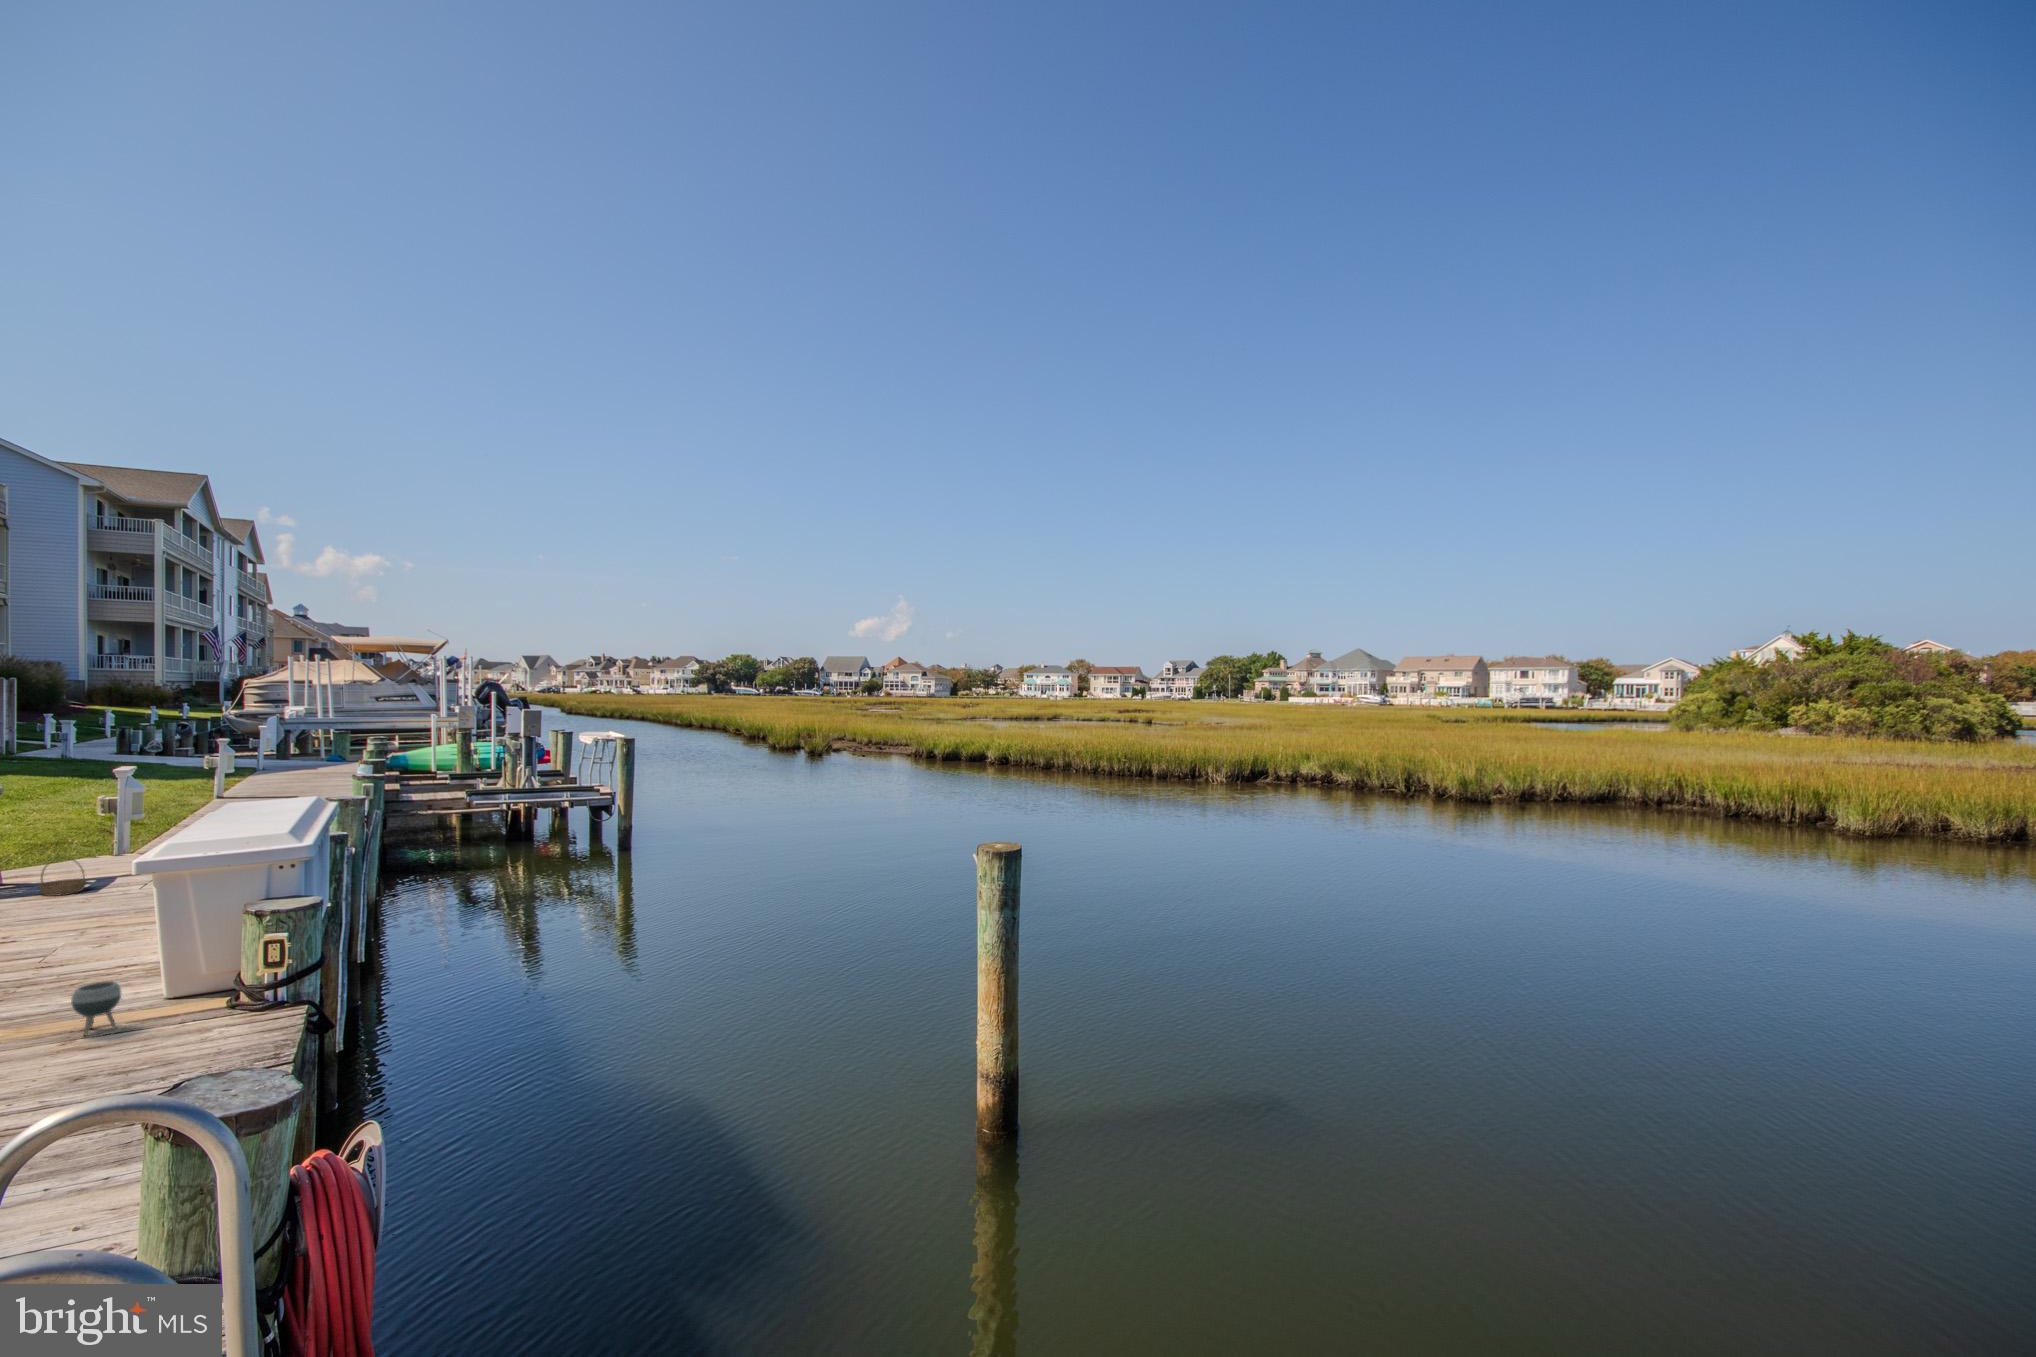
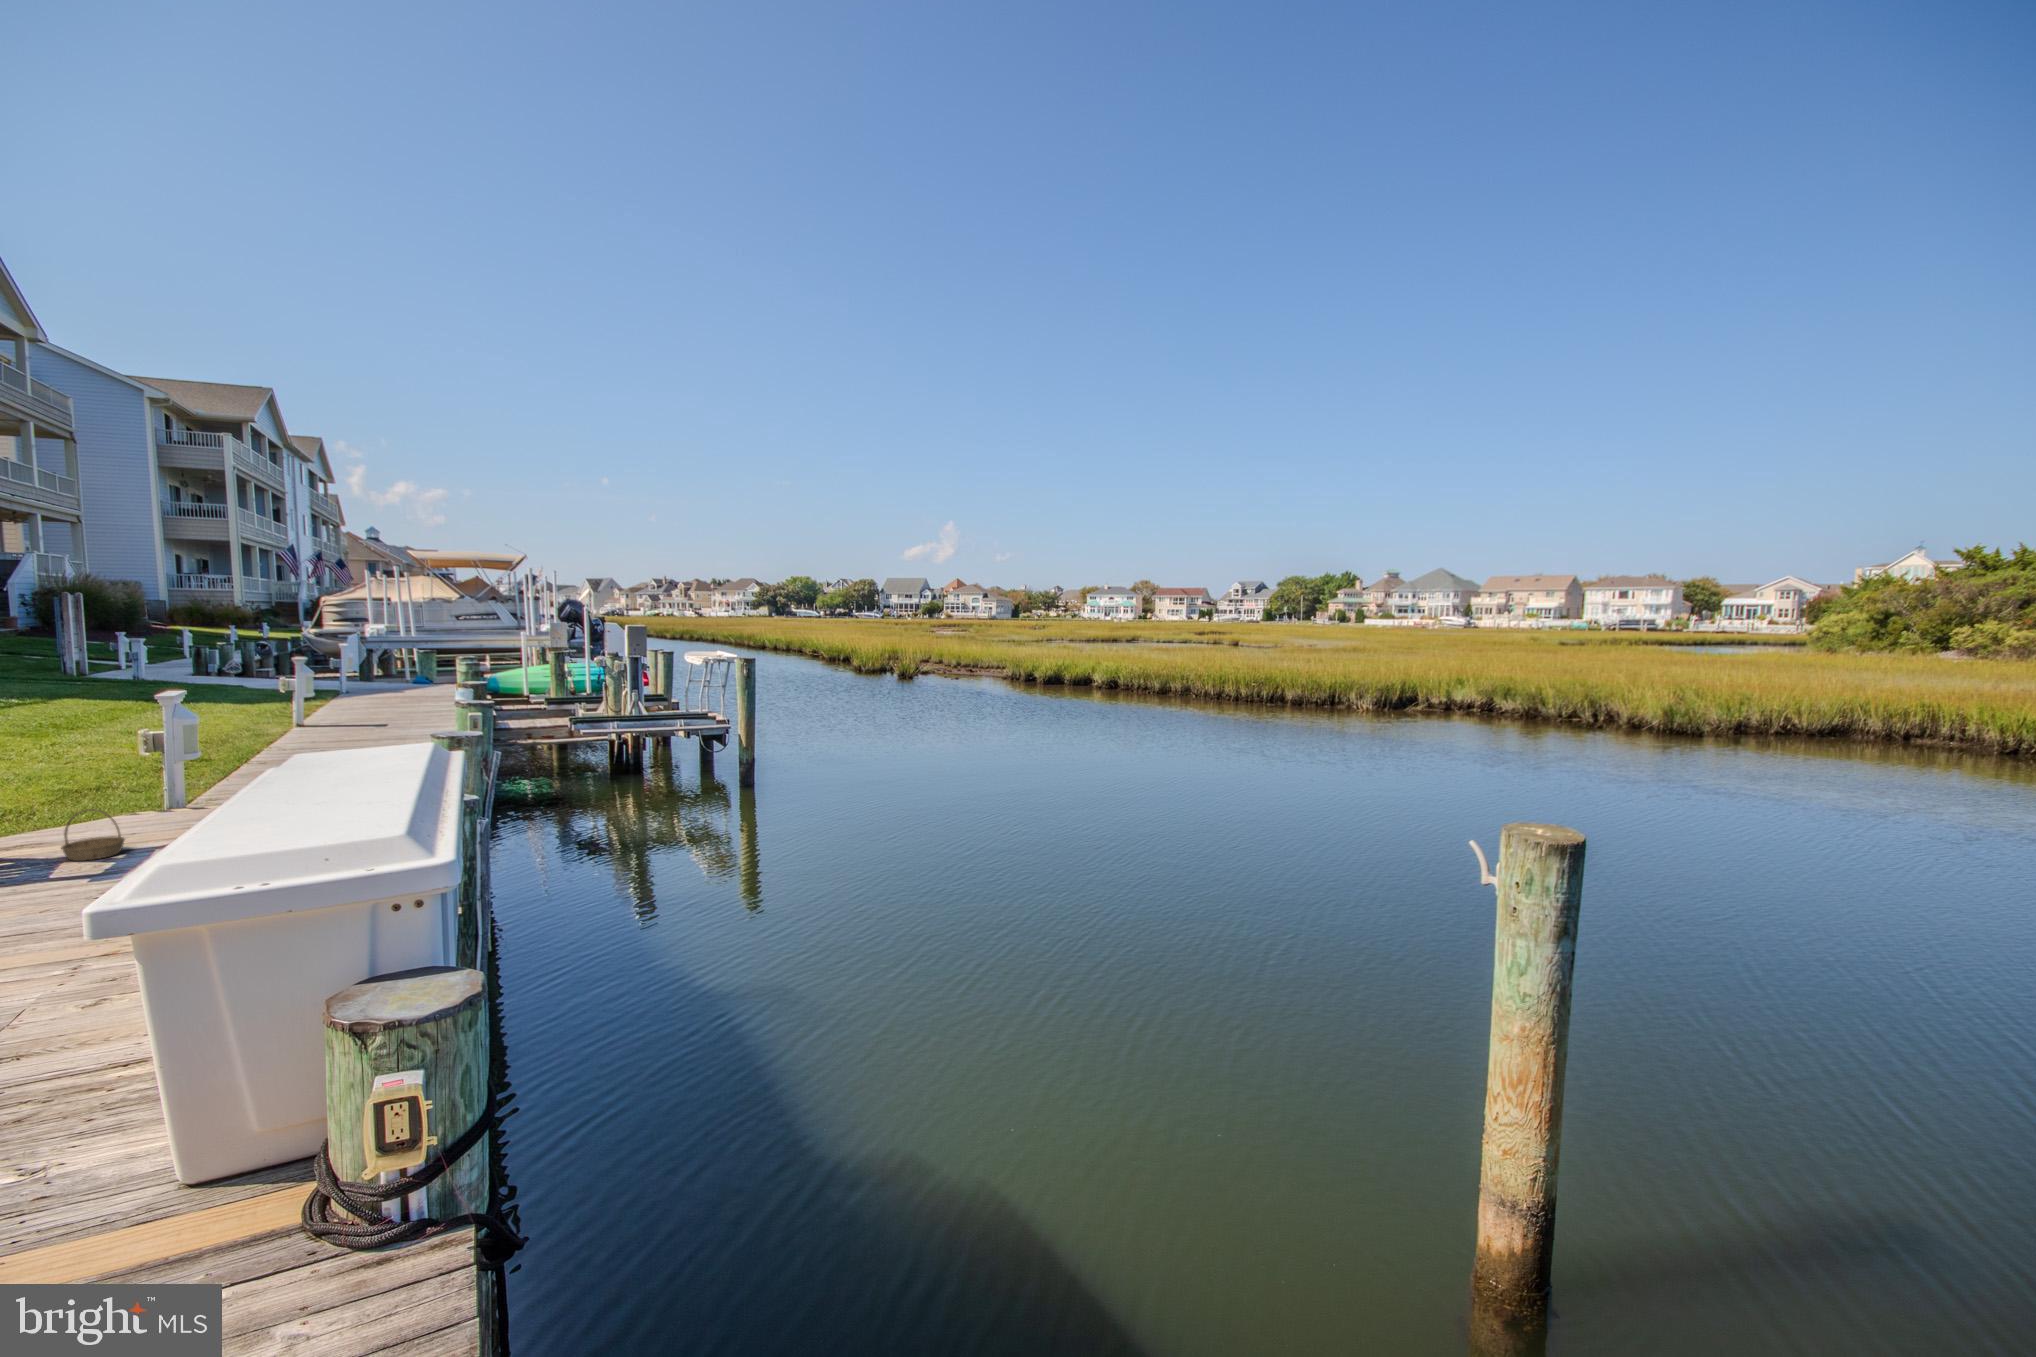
planter: present [71,981,121,1036] -> none [34,1054,120,1153]

